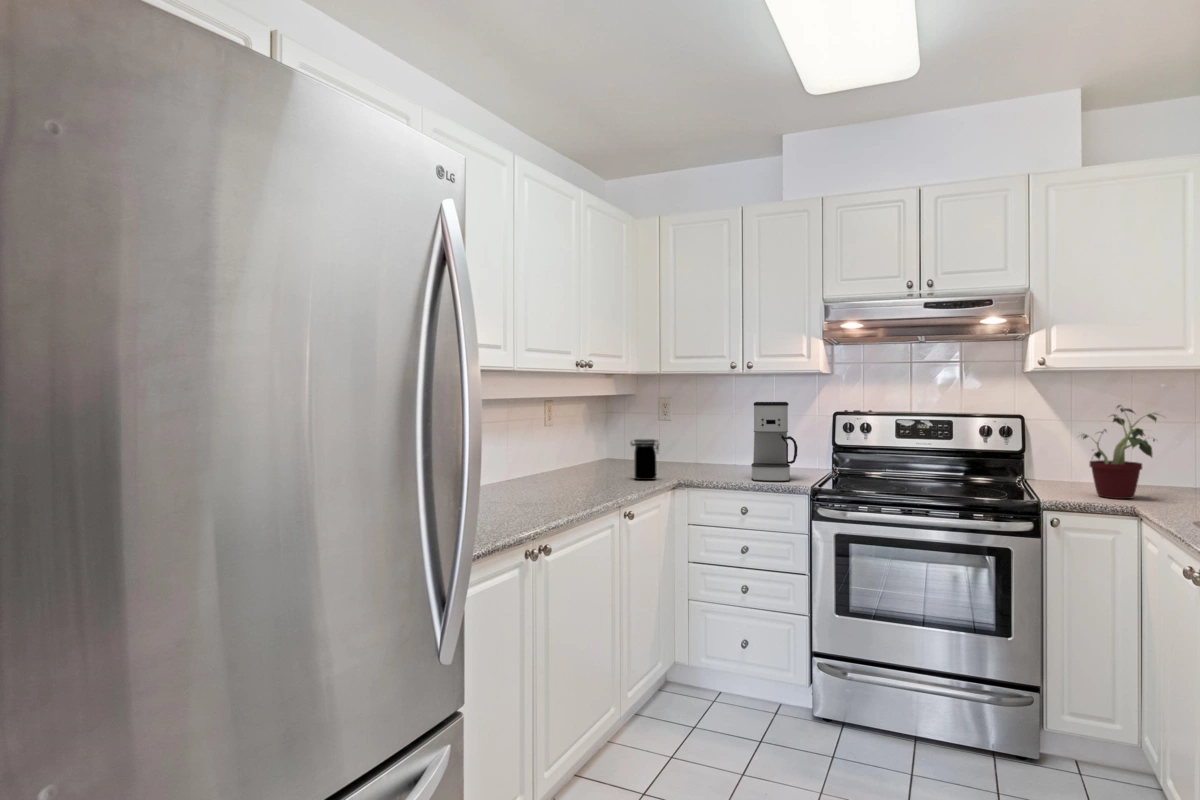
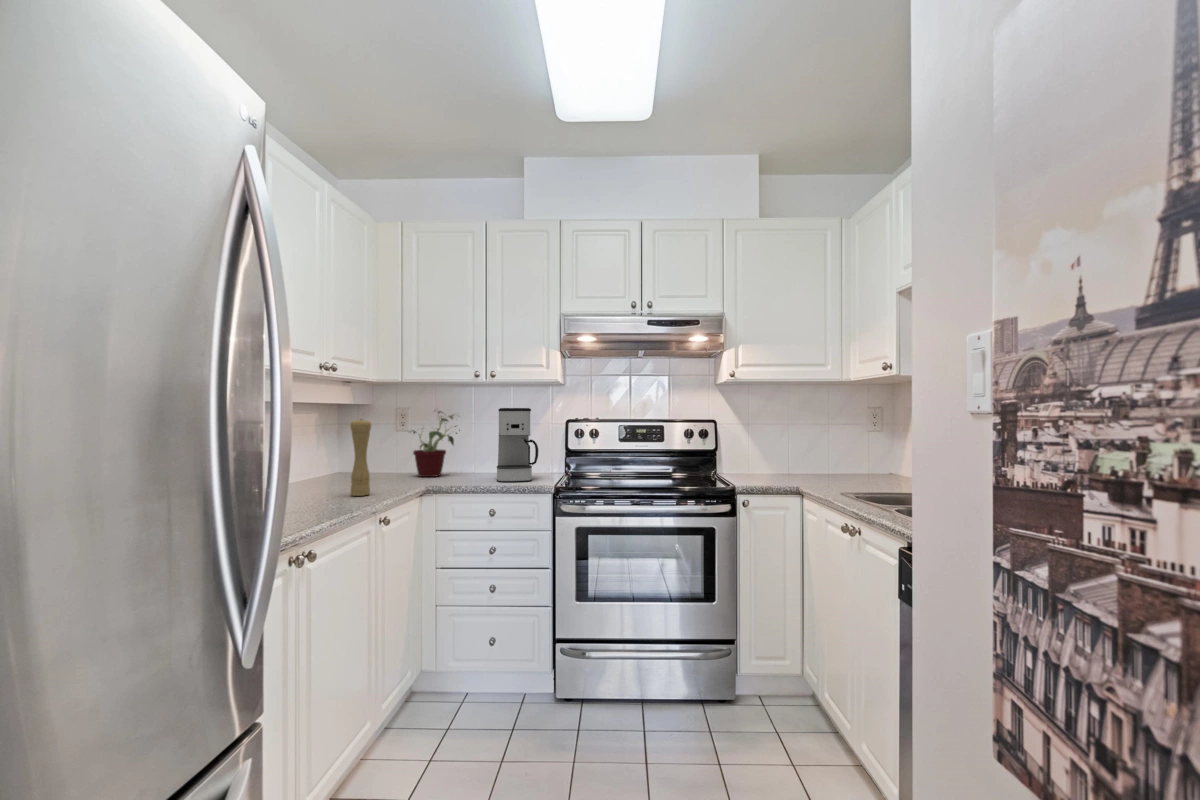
potted plant: present [1083,405,1158,499] -> present [413,411,460,477]
pepper mill: none [609,415,628,487] -> present [350,419,371,496]
jar: present [630,439,659,480] -> none [374,445,406,487]

